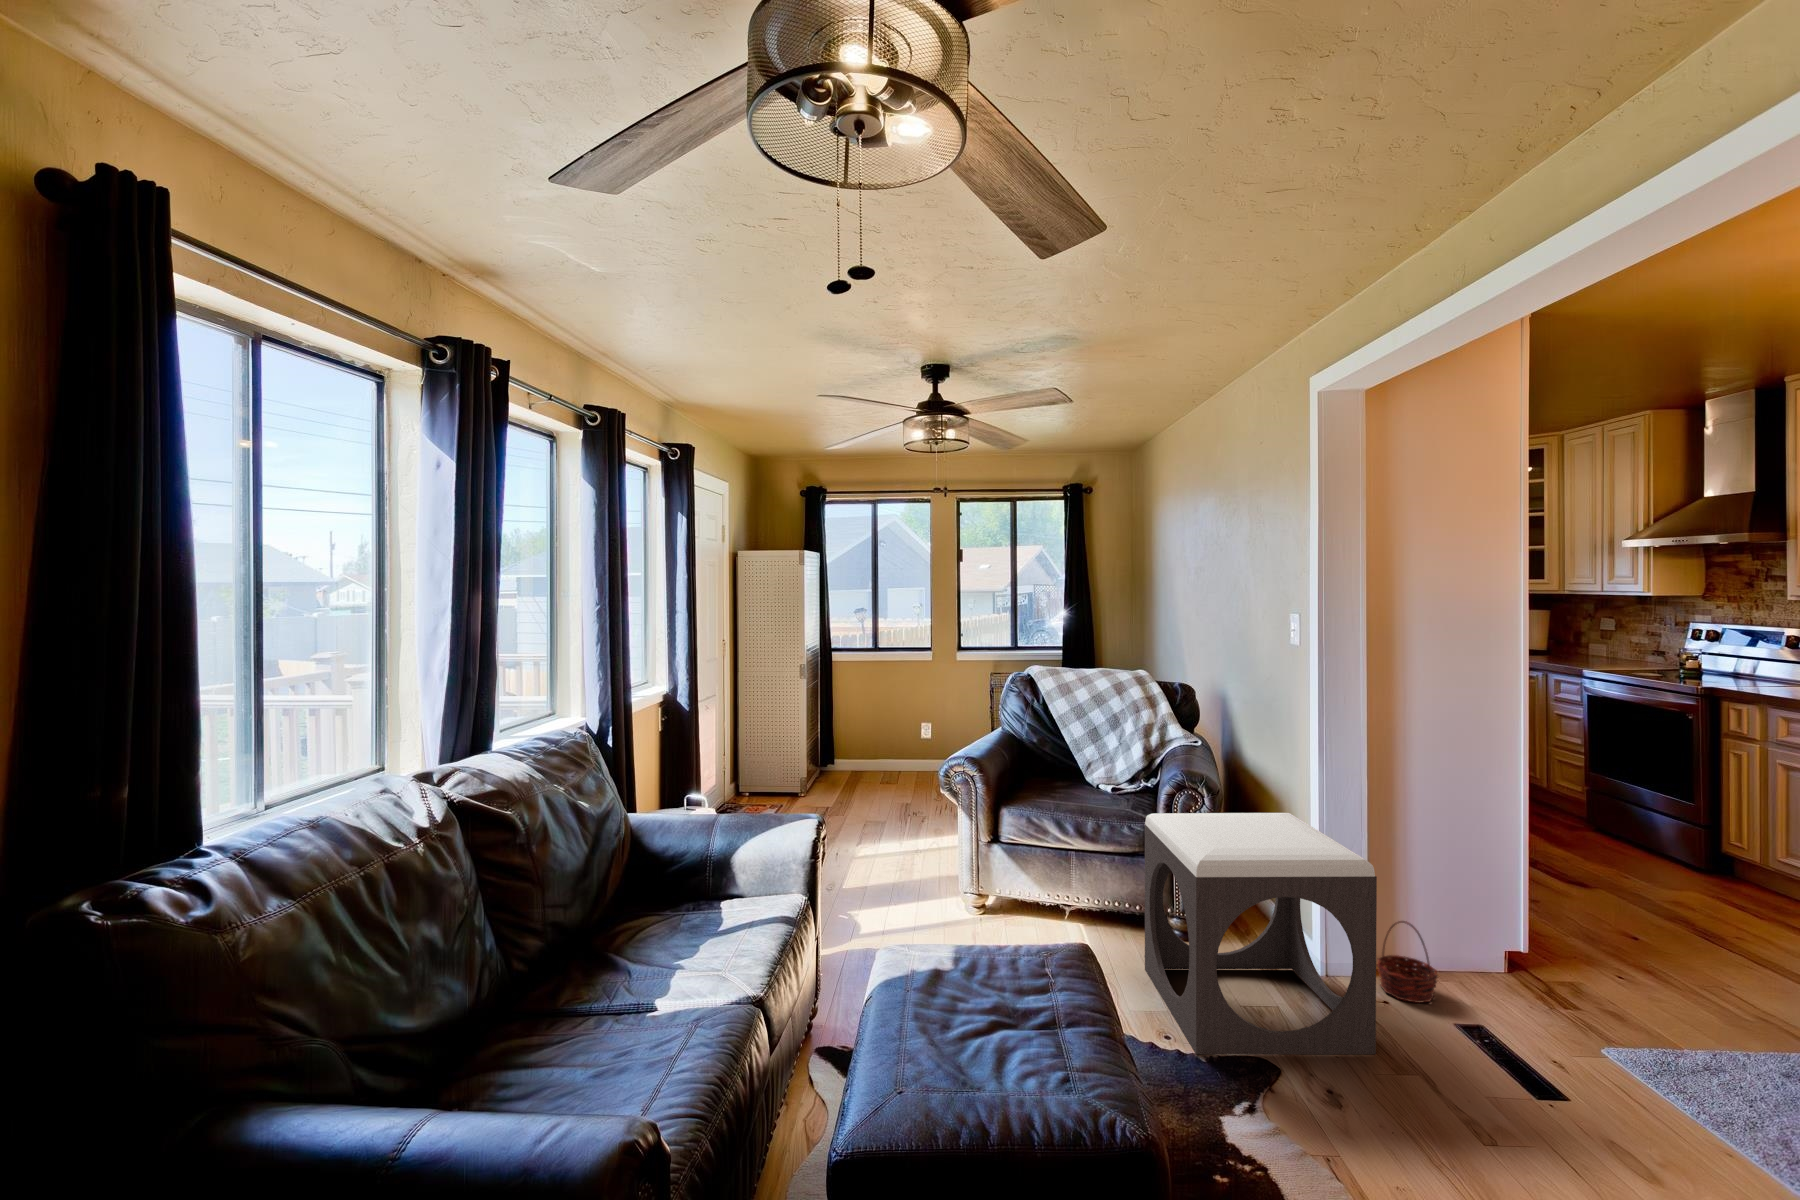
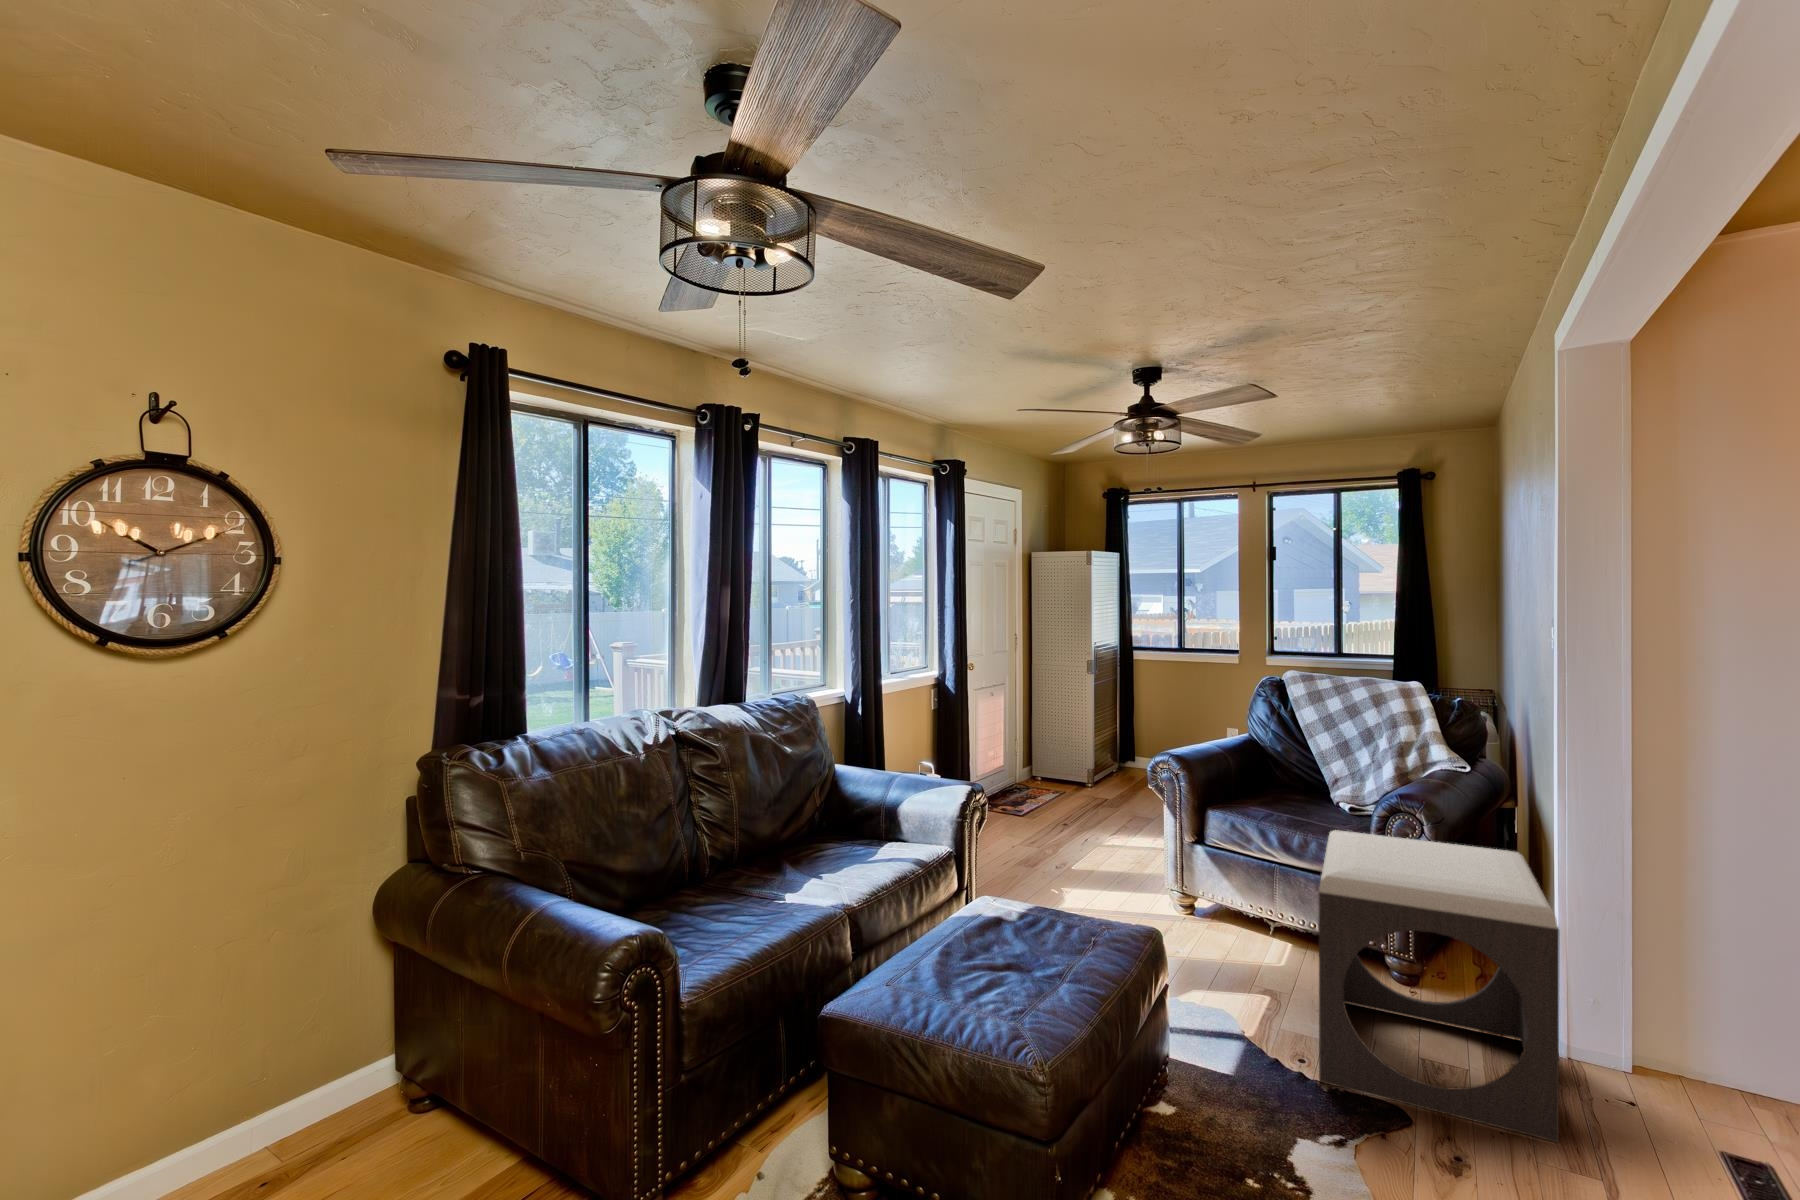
basket: present [1377,921,1438,1003] -> none [1635,1008,1729,1118]

